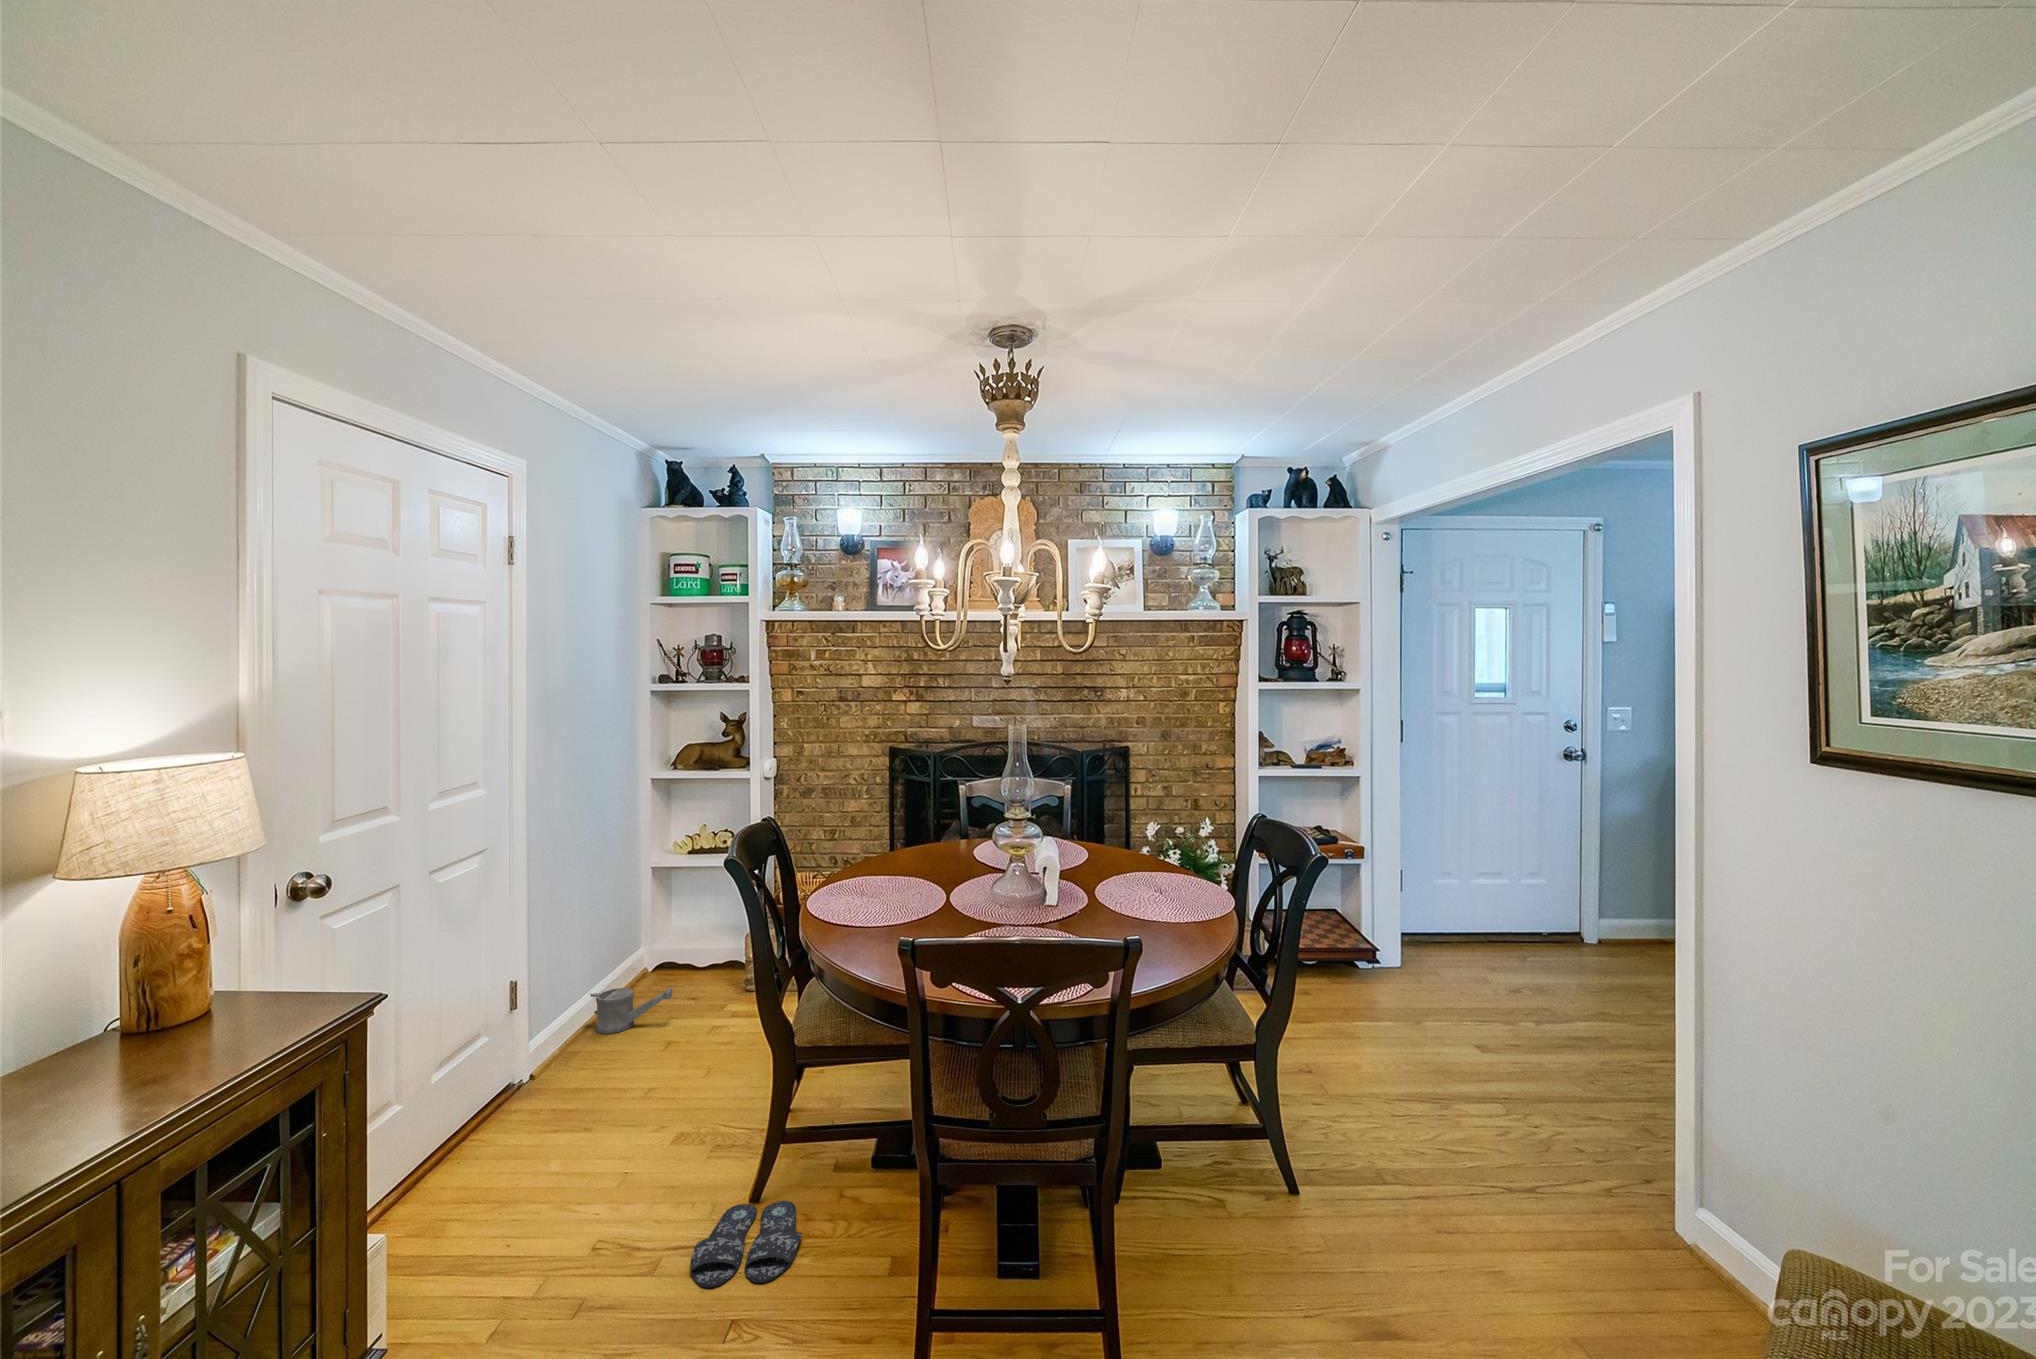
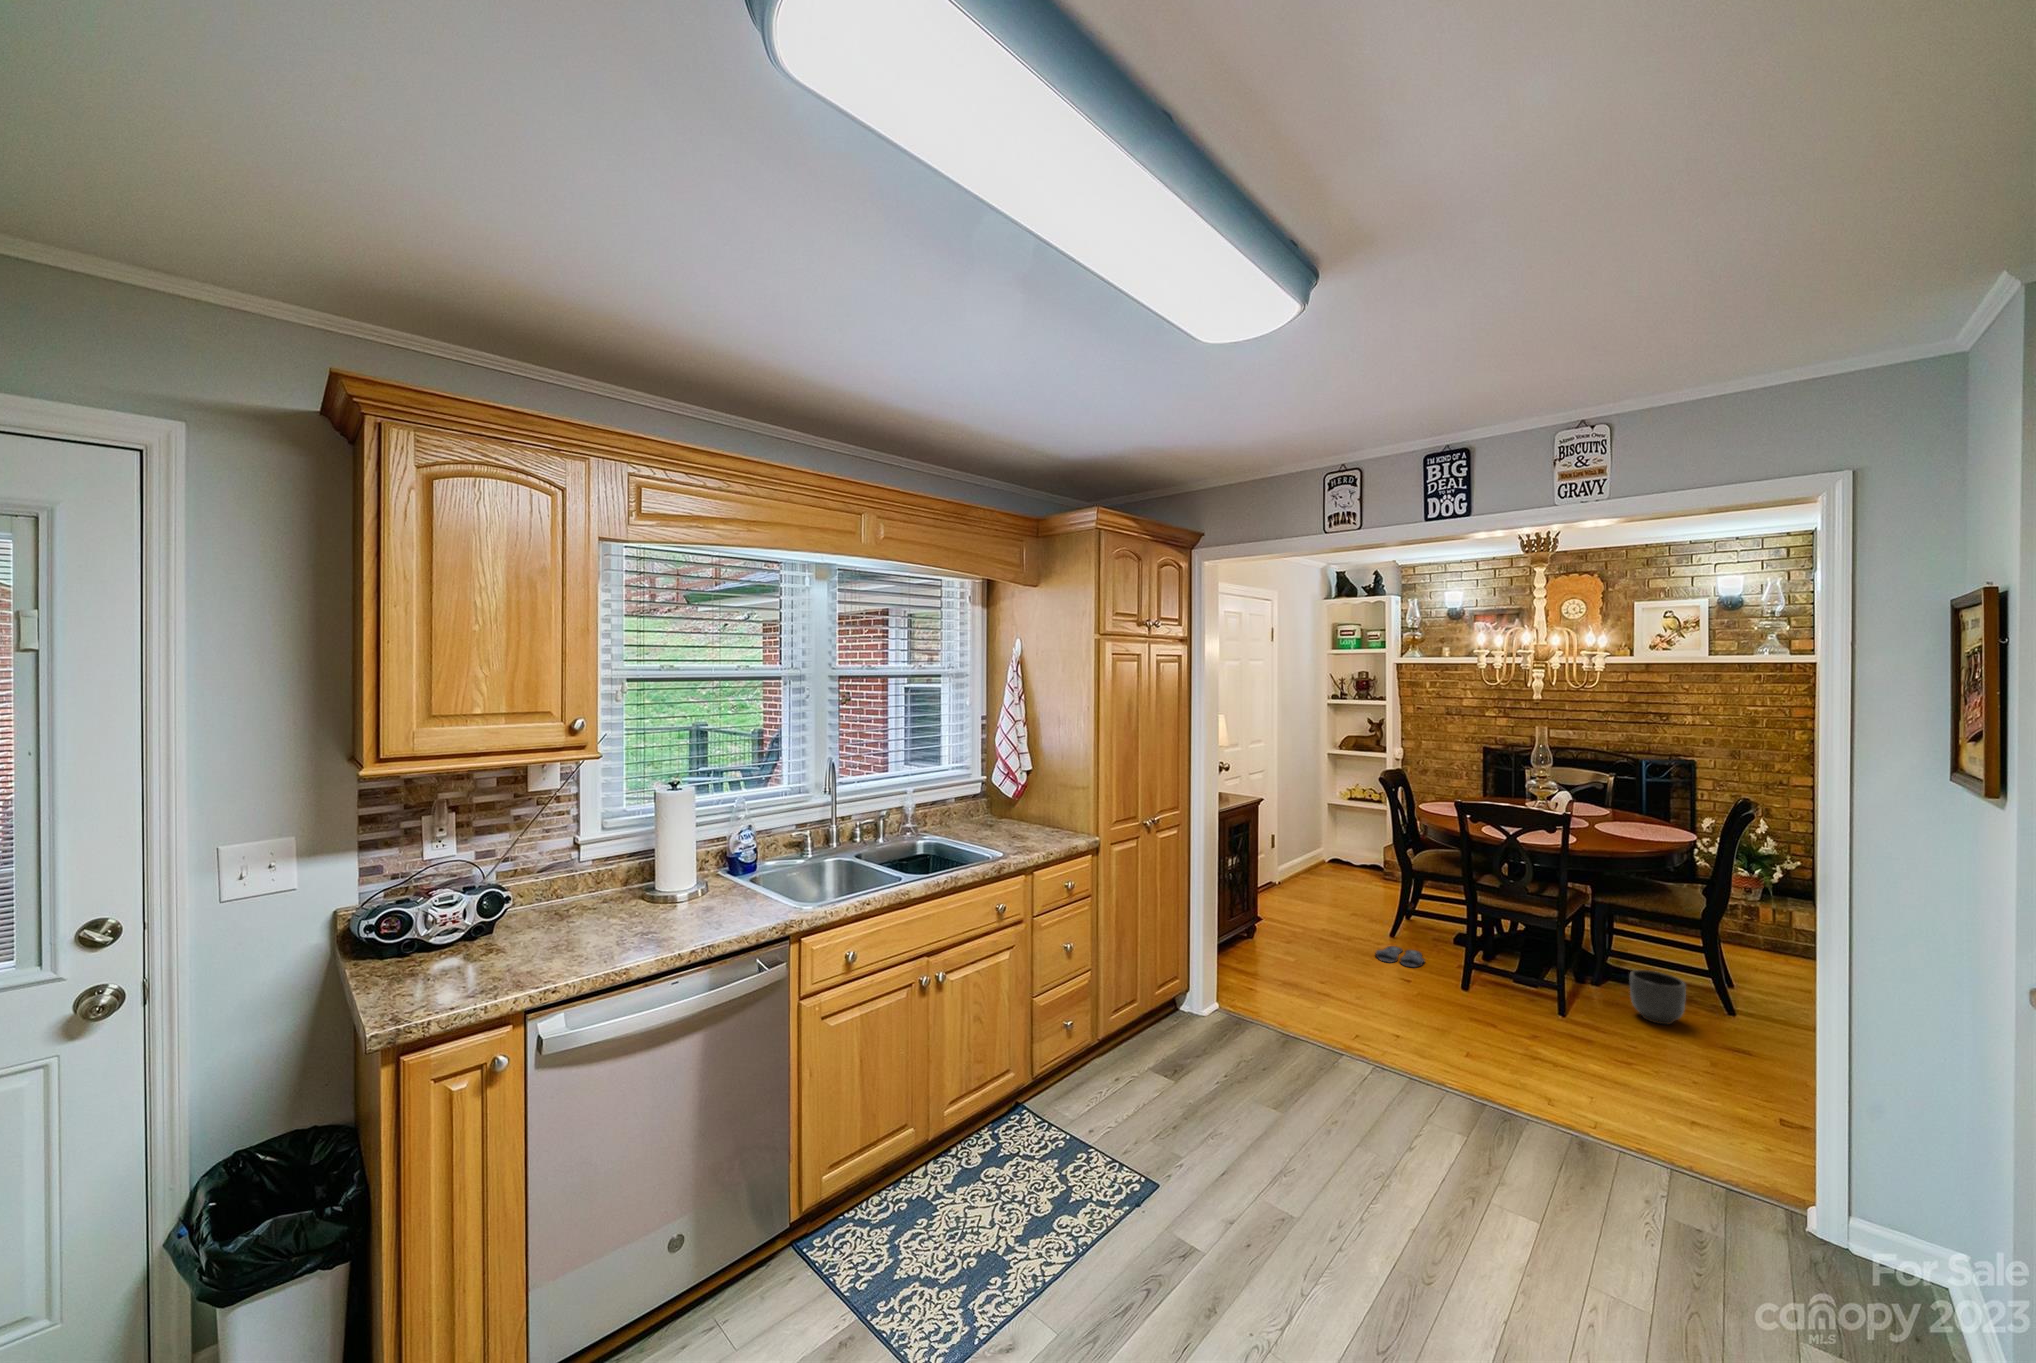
watering can: present [590,987,672,1034] -> none [1297,860,1345,882]
planter: none [1160,1141,1244,1259] -> present [1630,970,1686,1025]

